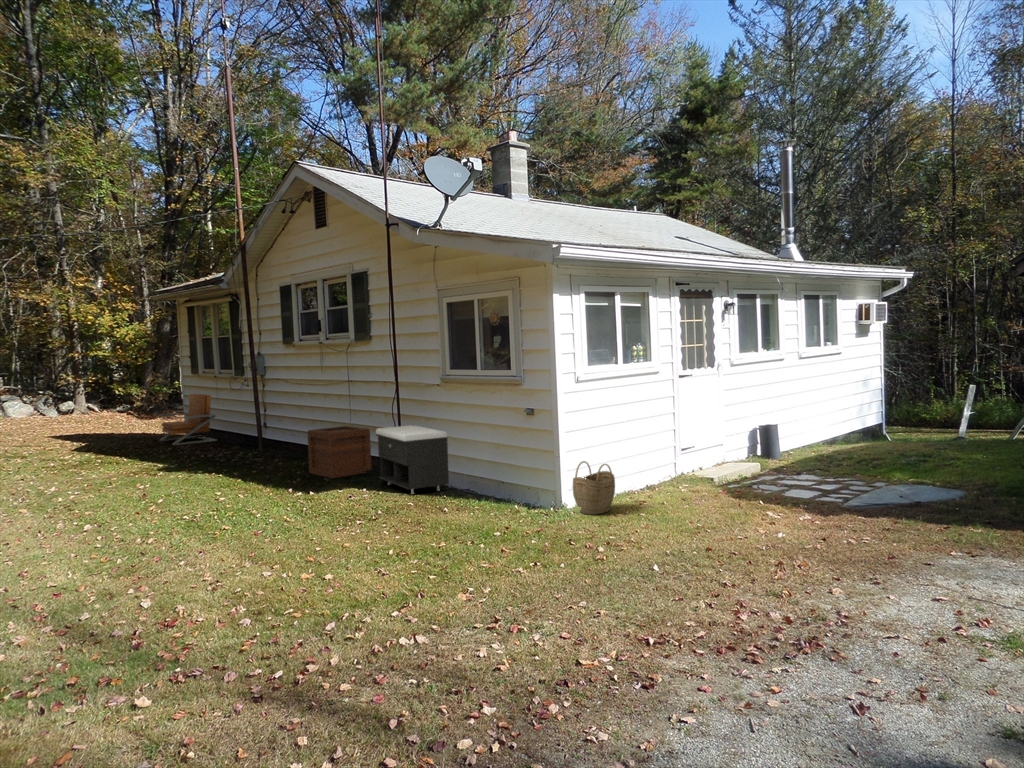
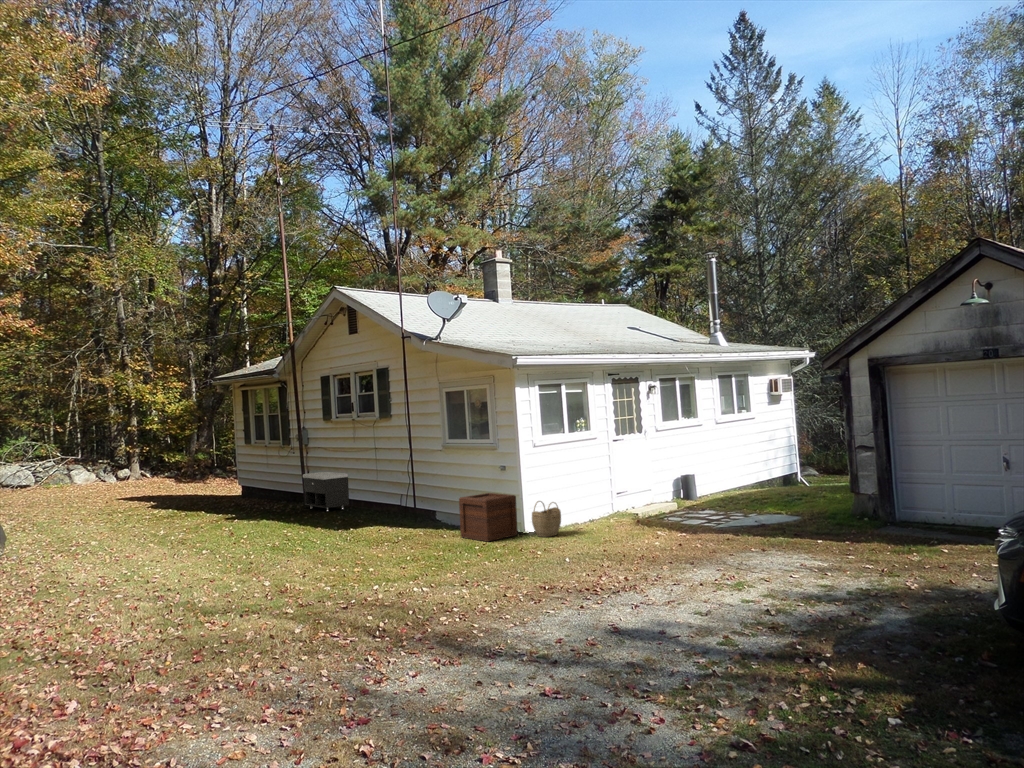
lounge chair: present [159,394,217,445] -> none [220,459,267,501]
storage bench: present [376,425,449,494] -> present [303,472,349,511]
wooden crate: present [307,426,371,479] -> present [459,493,518,542]

